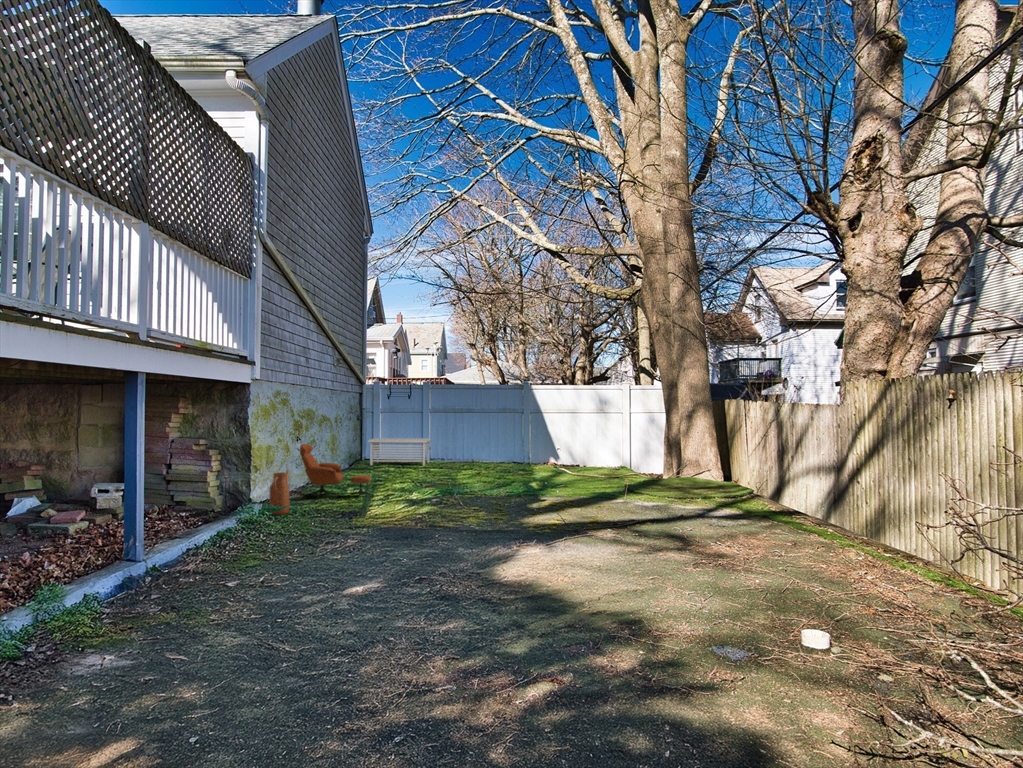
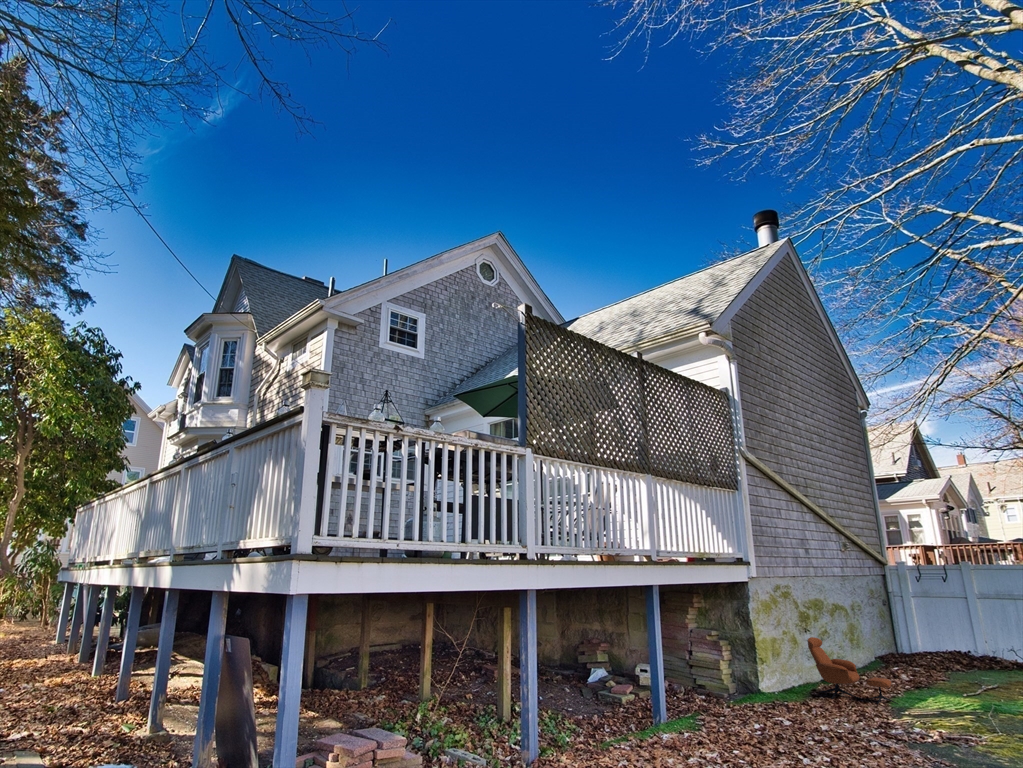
storage bench: present [368,438,430,466] -> none [900,628,991,669]
watering can: present [269,470,289,515] -> none [777,665,800,711]

